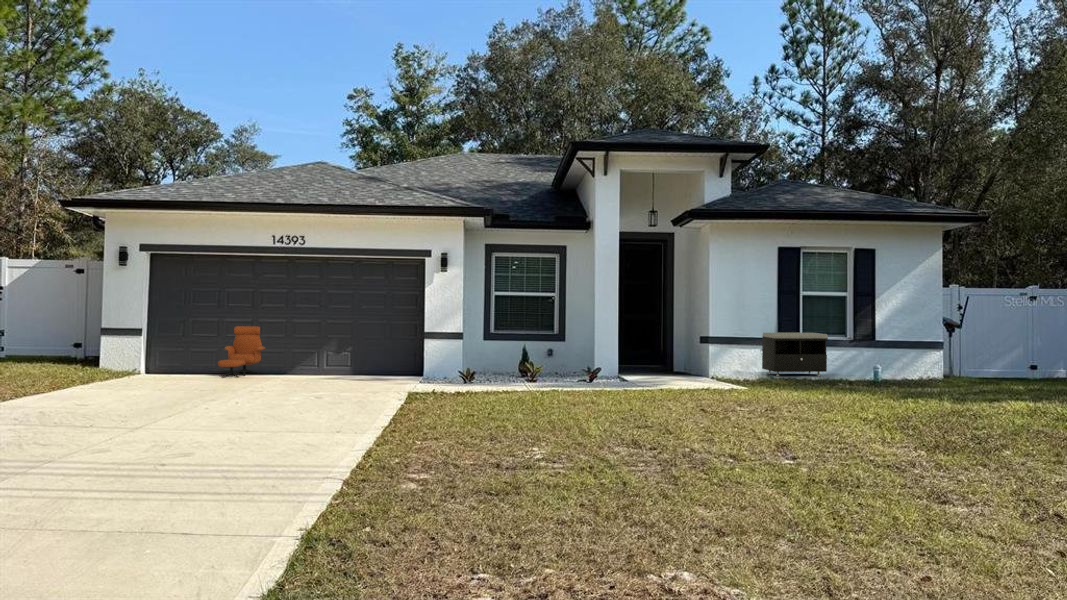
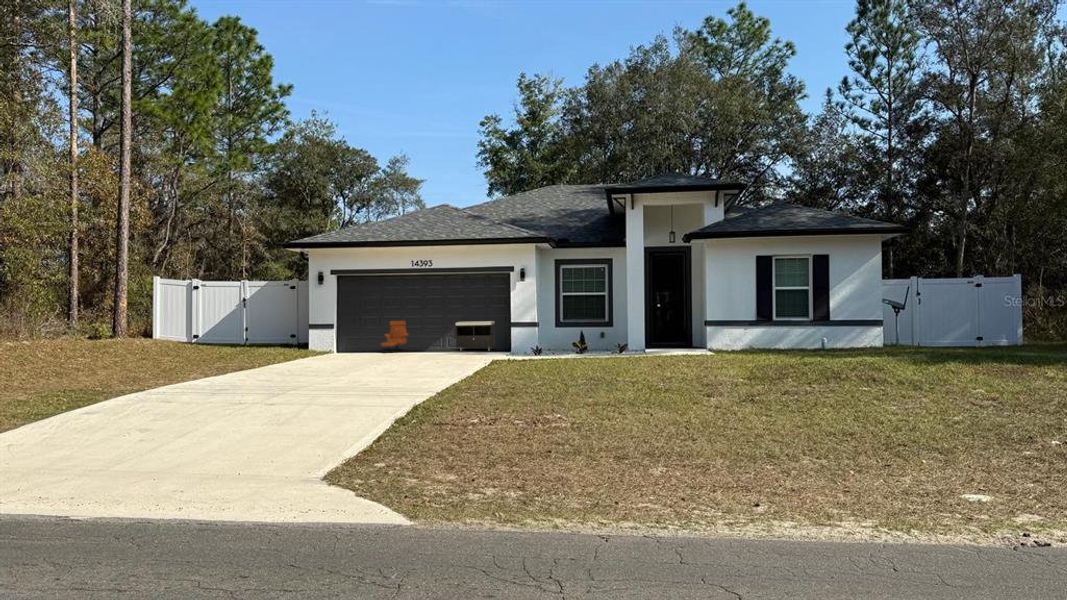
storage bench: present [762,333,828,376] -> present [456,321,495,350]

